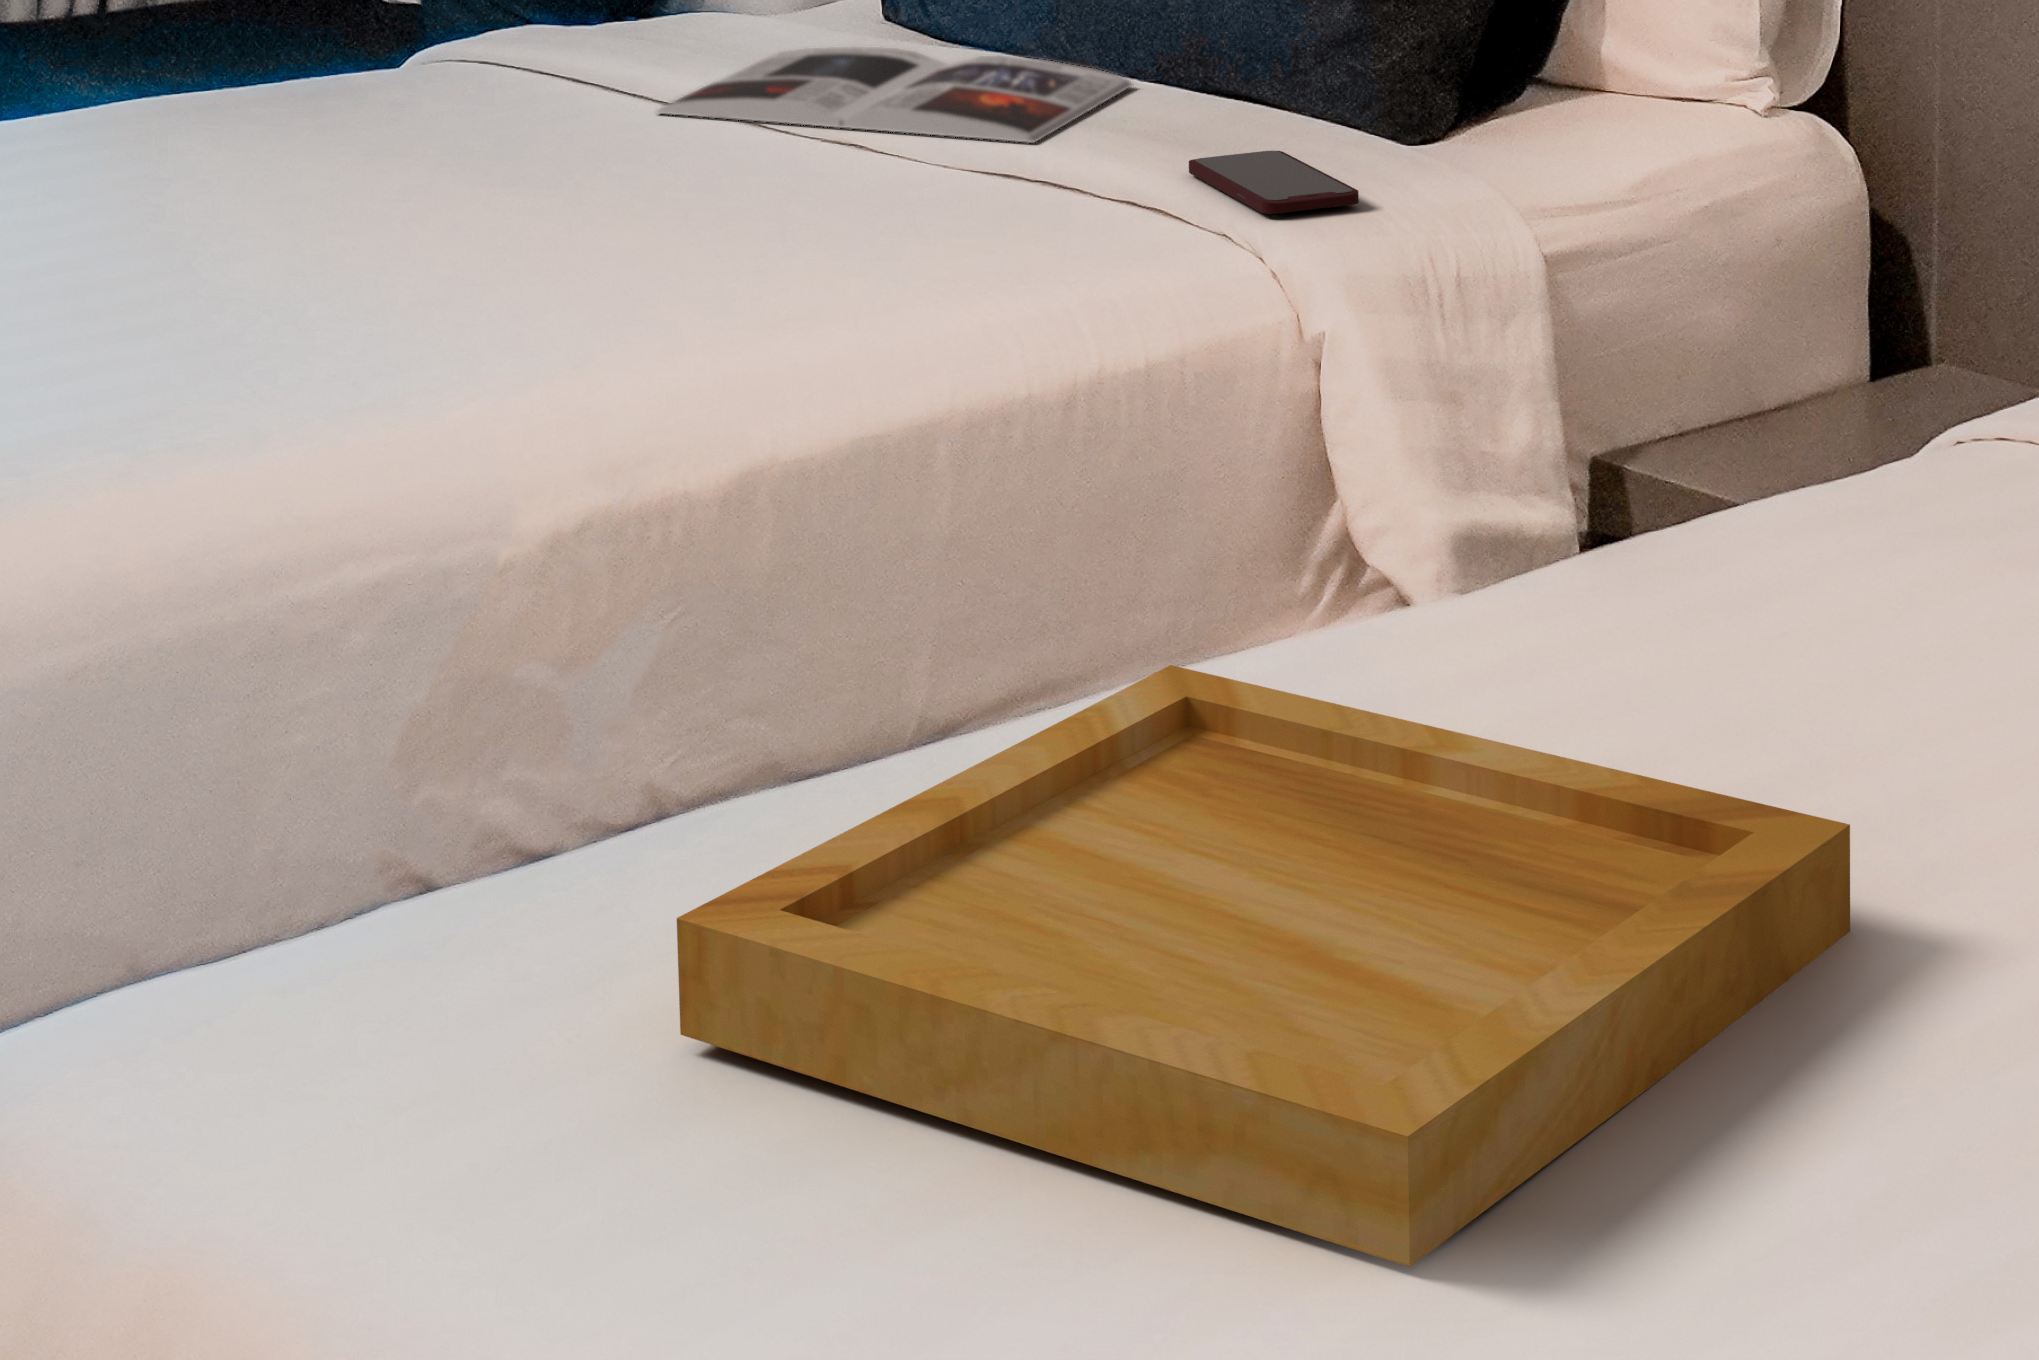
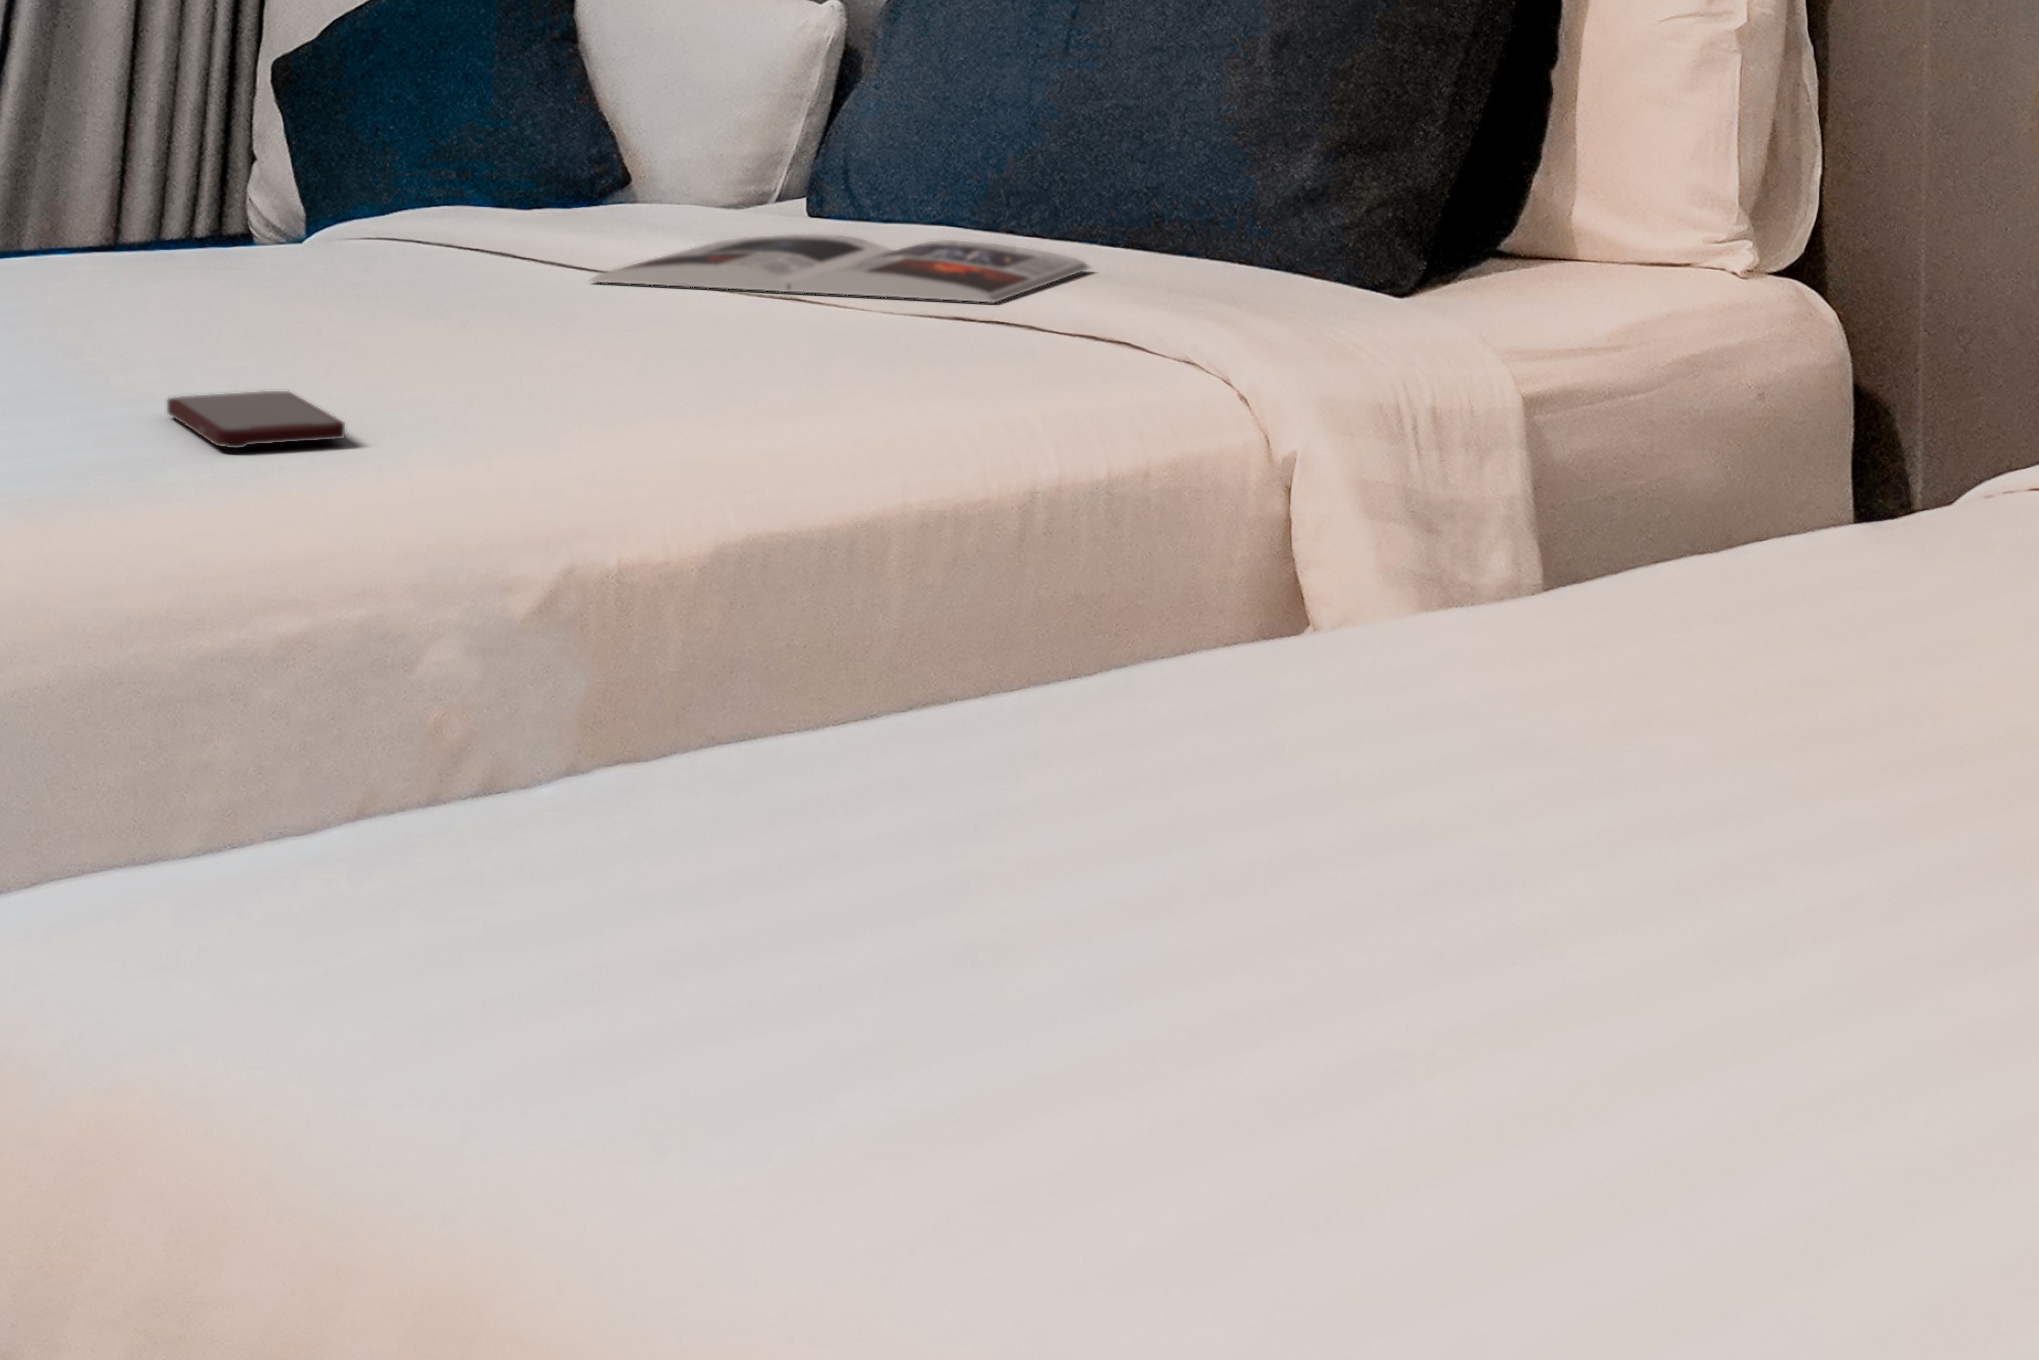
smartphone: present [1189,151,1359,215] -> present [167,391,345,448]
tray: present [677,665,1850,1267] -> none [731,578,2030,1044]

